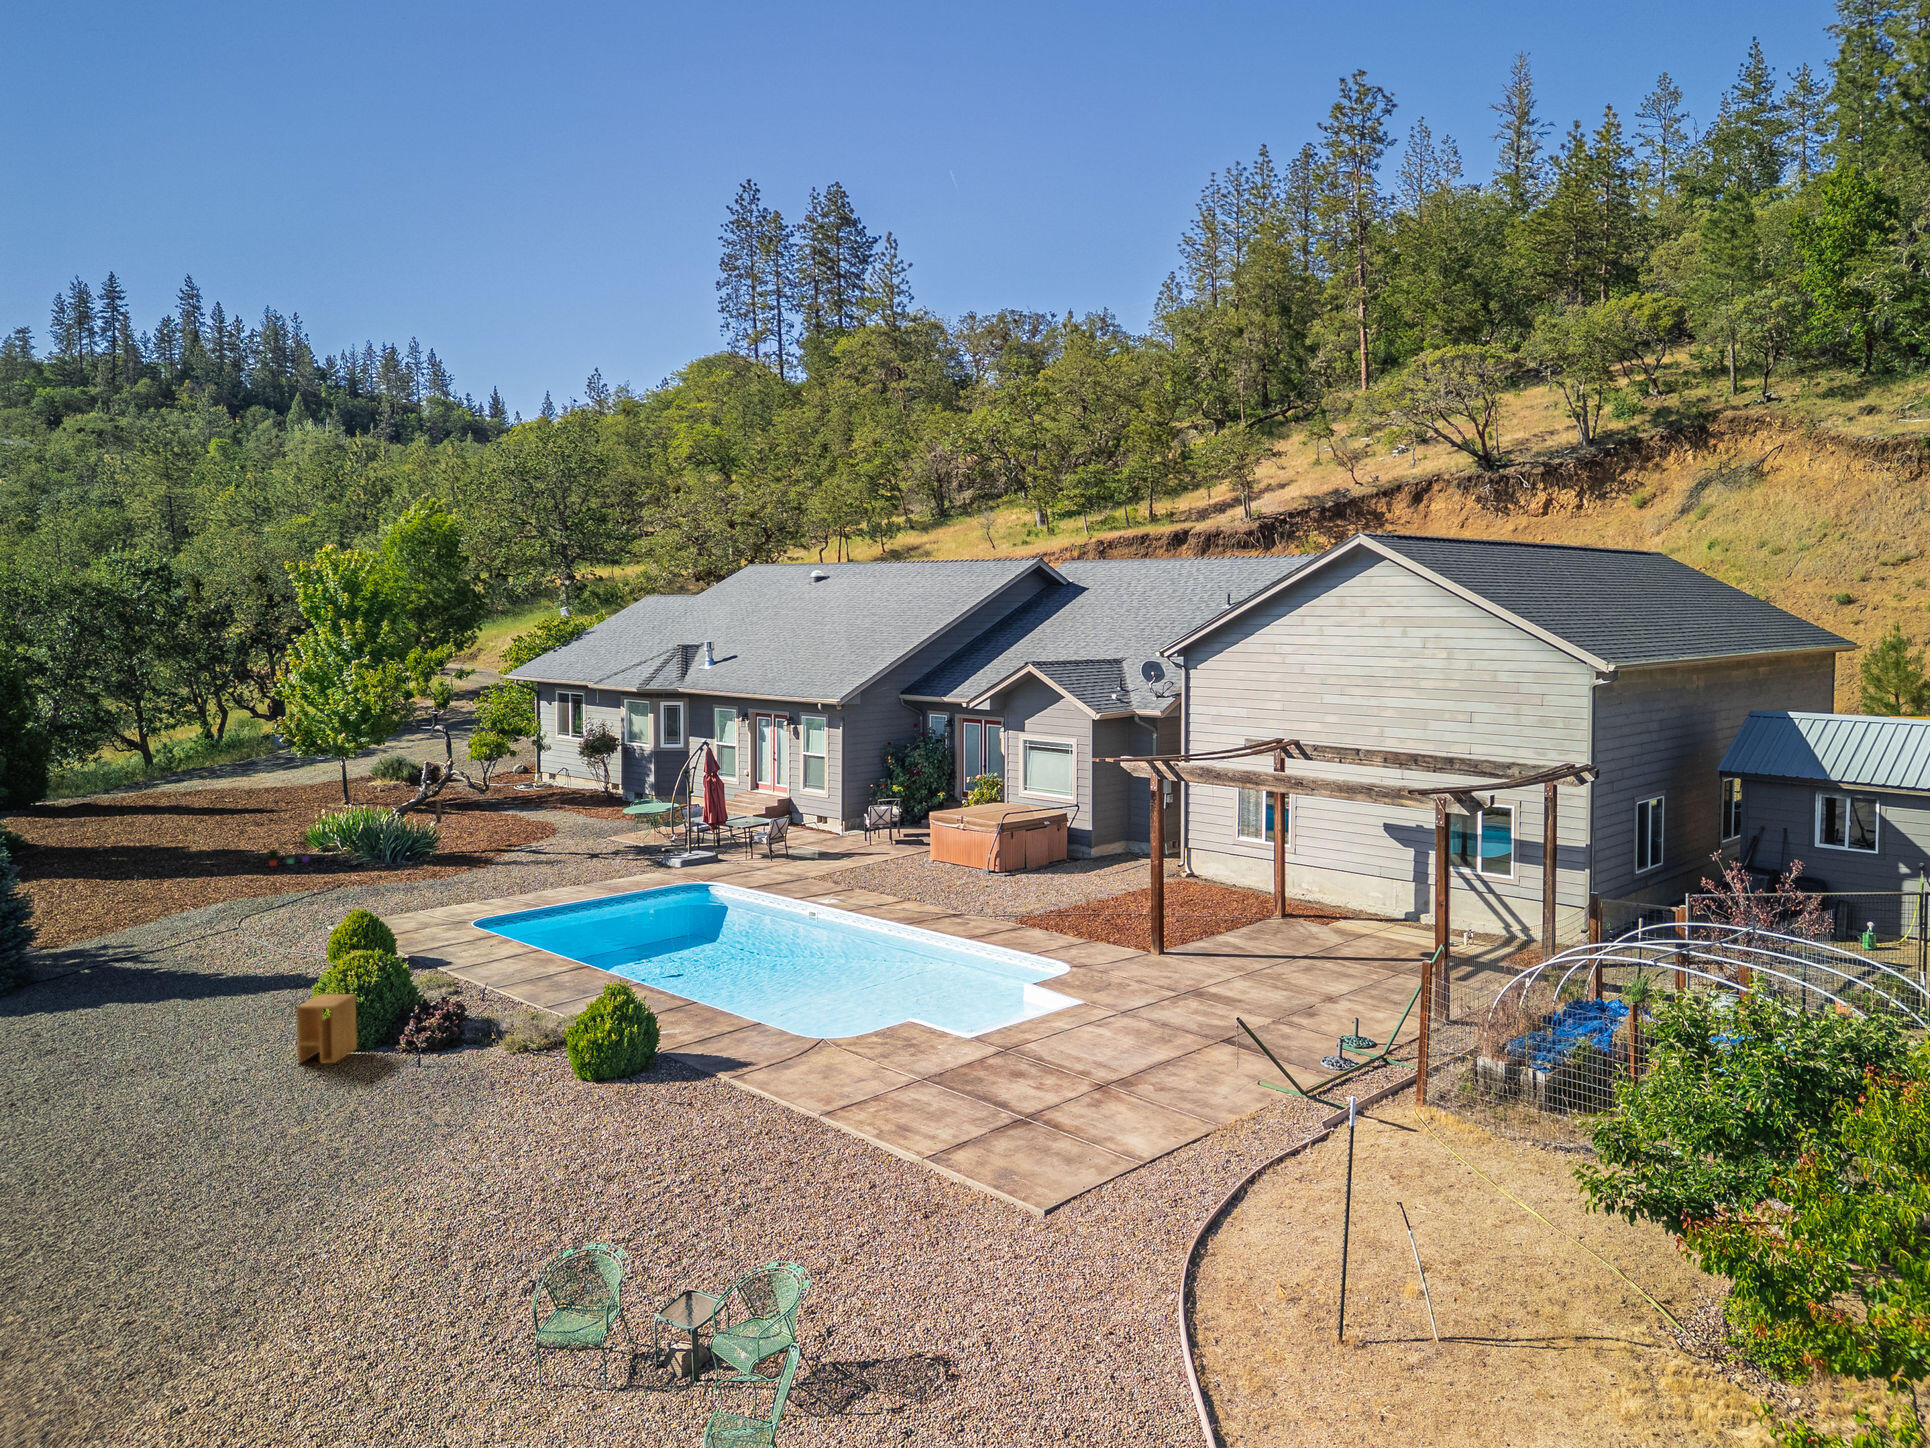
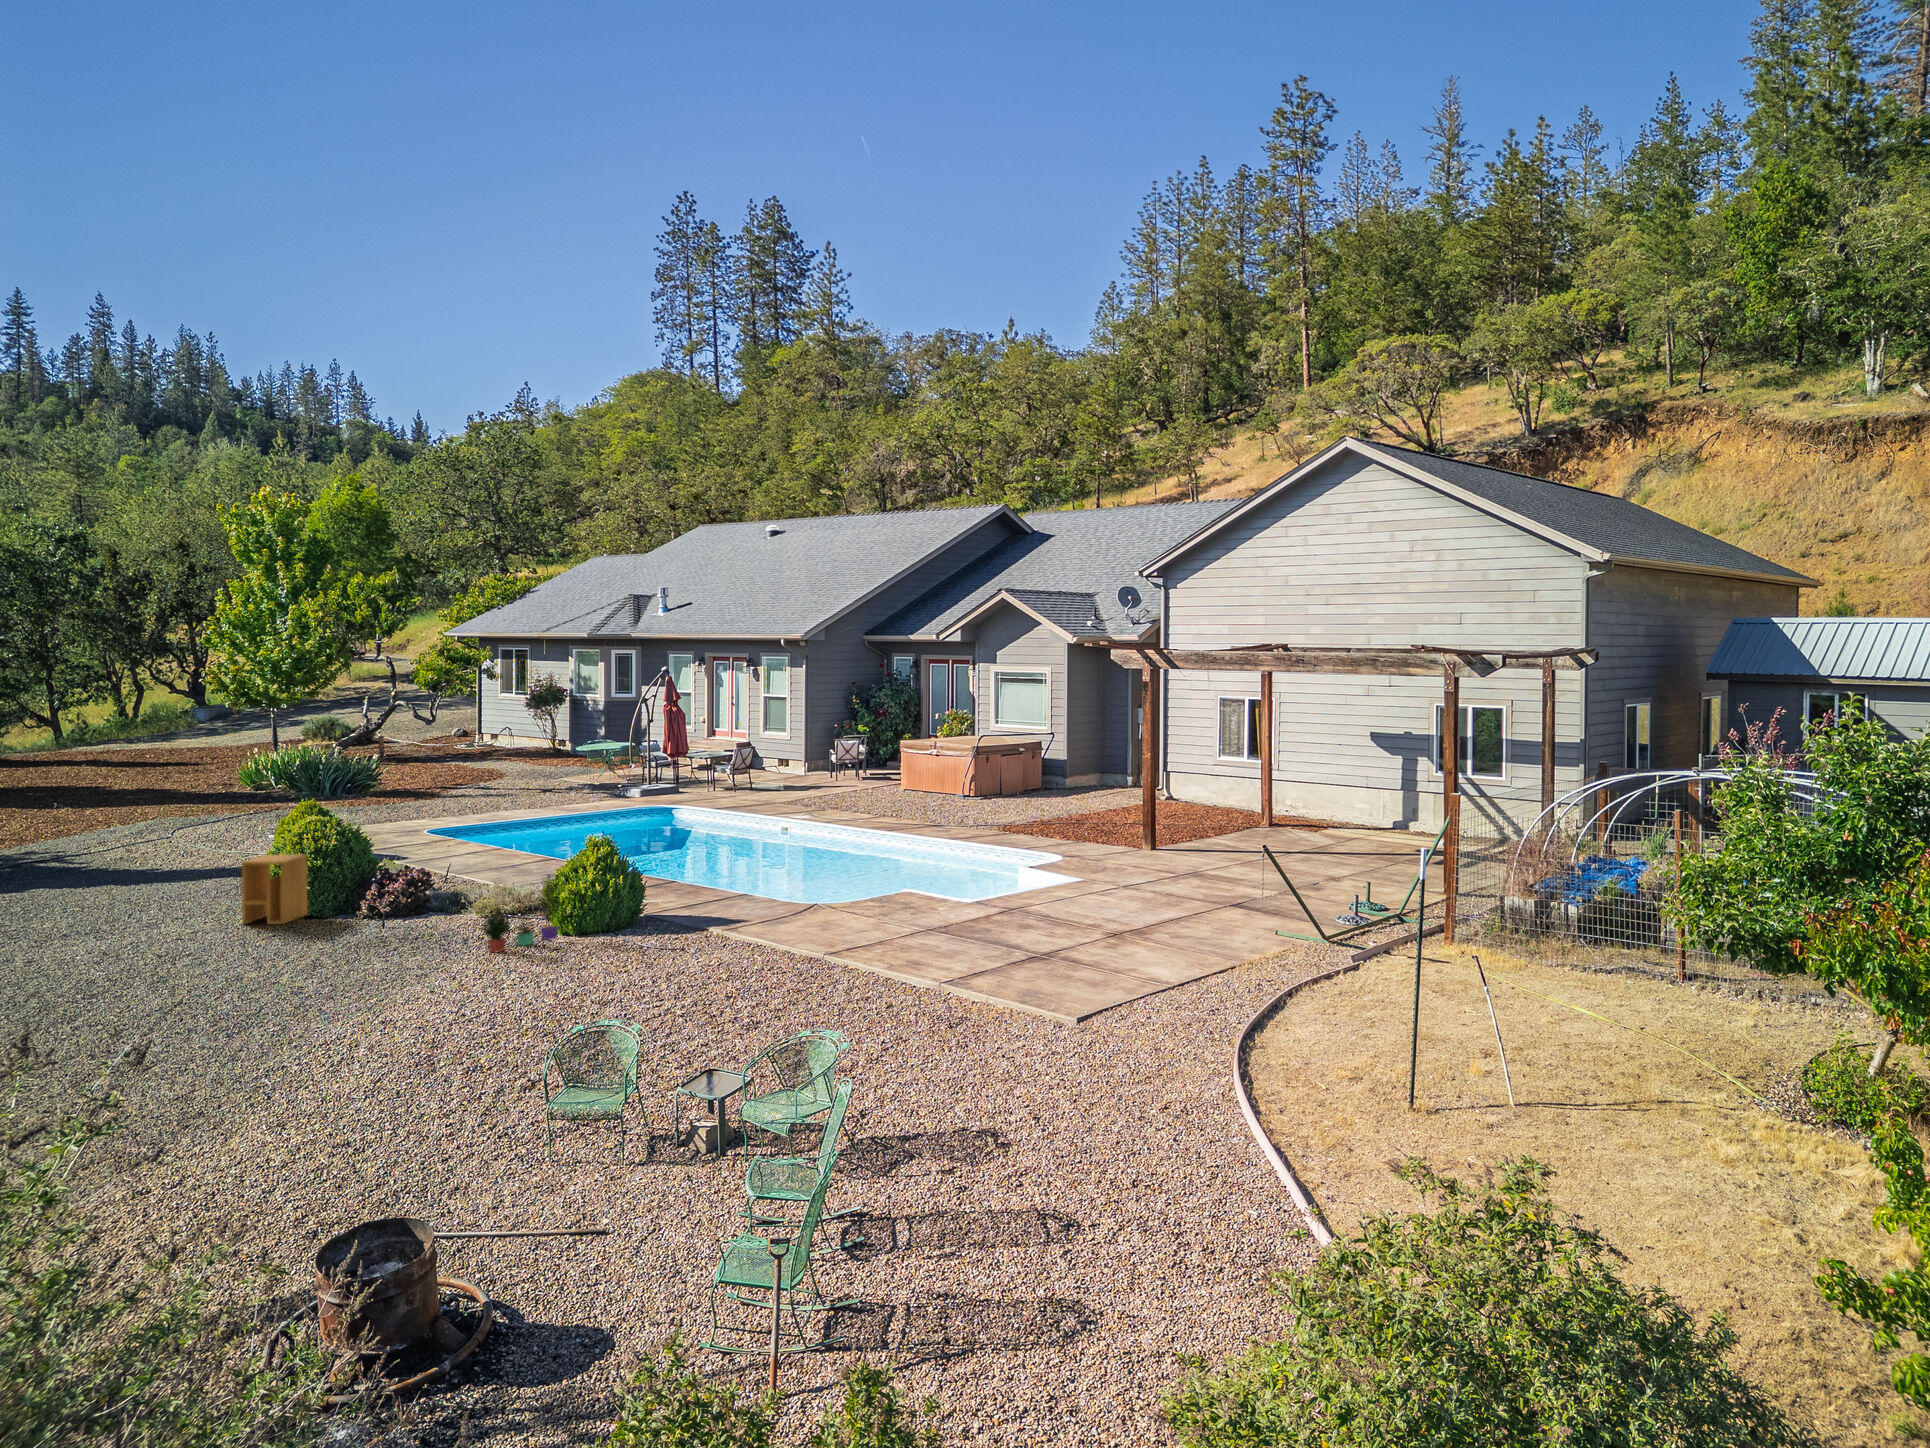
potted plant: present [266,833,311,866] -> present [482,874,562,952]

